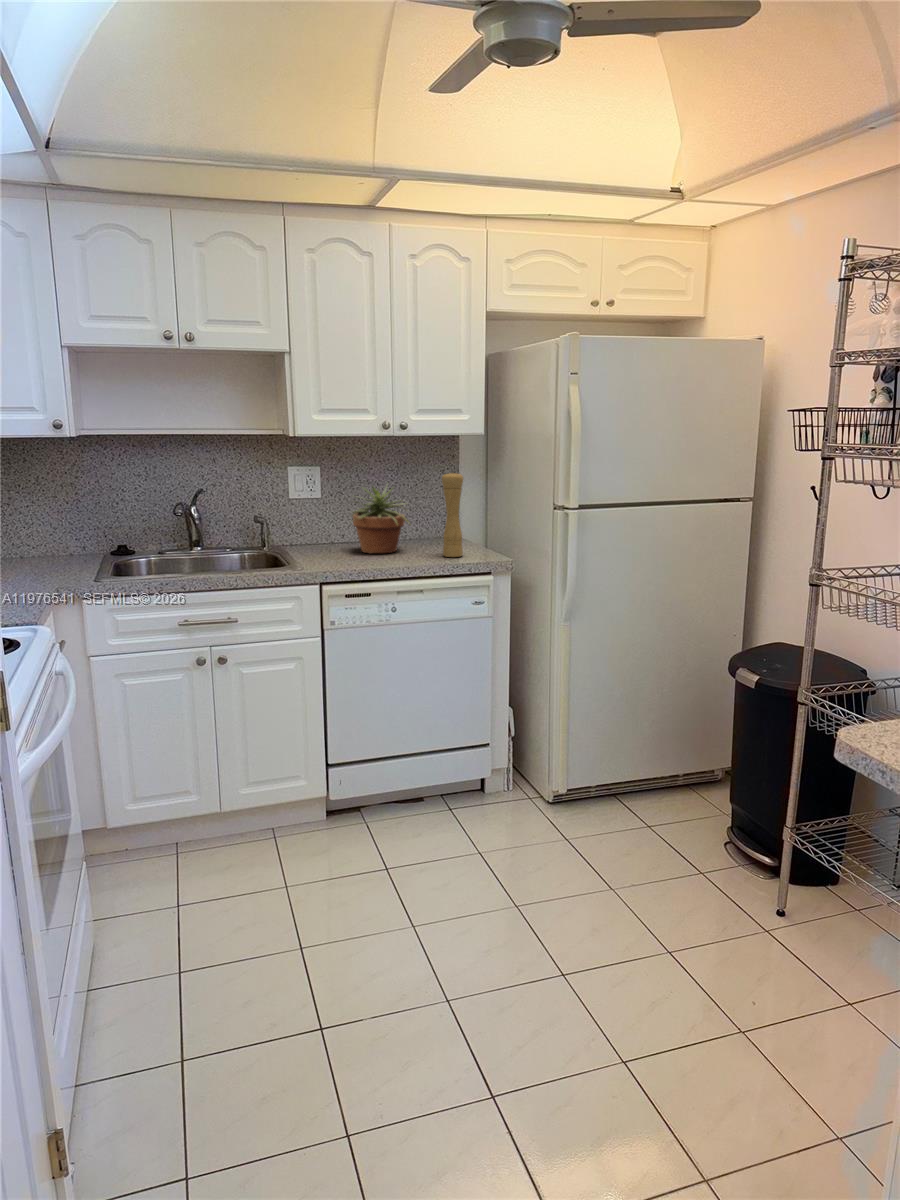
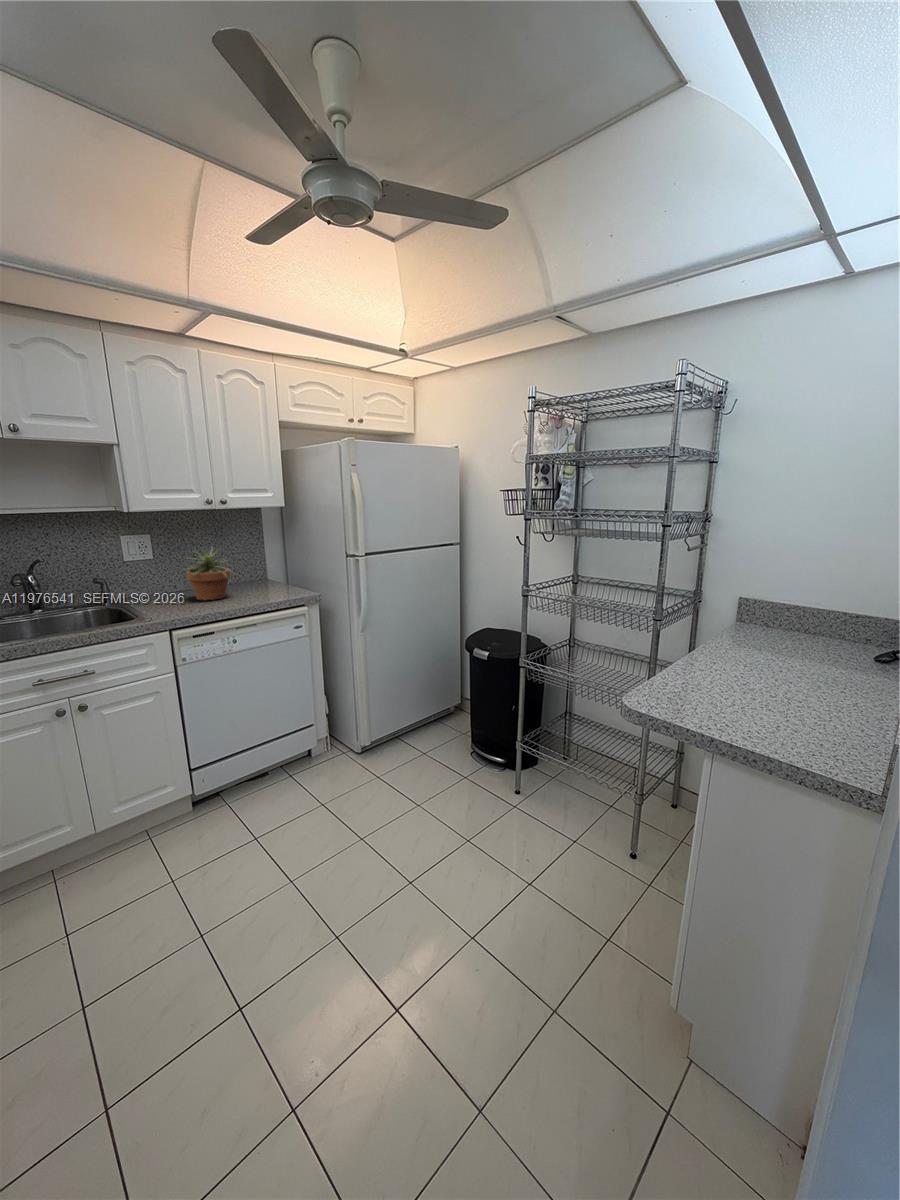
pepper mill: present [442,472,463,557] -> none [260,536,280,597]

